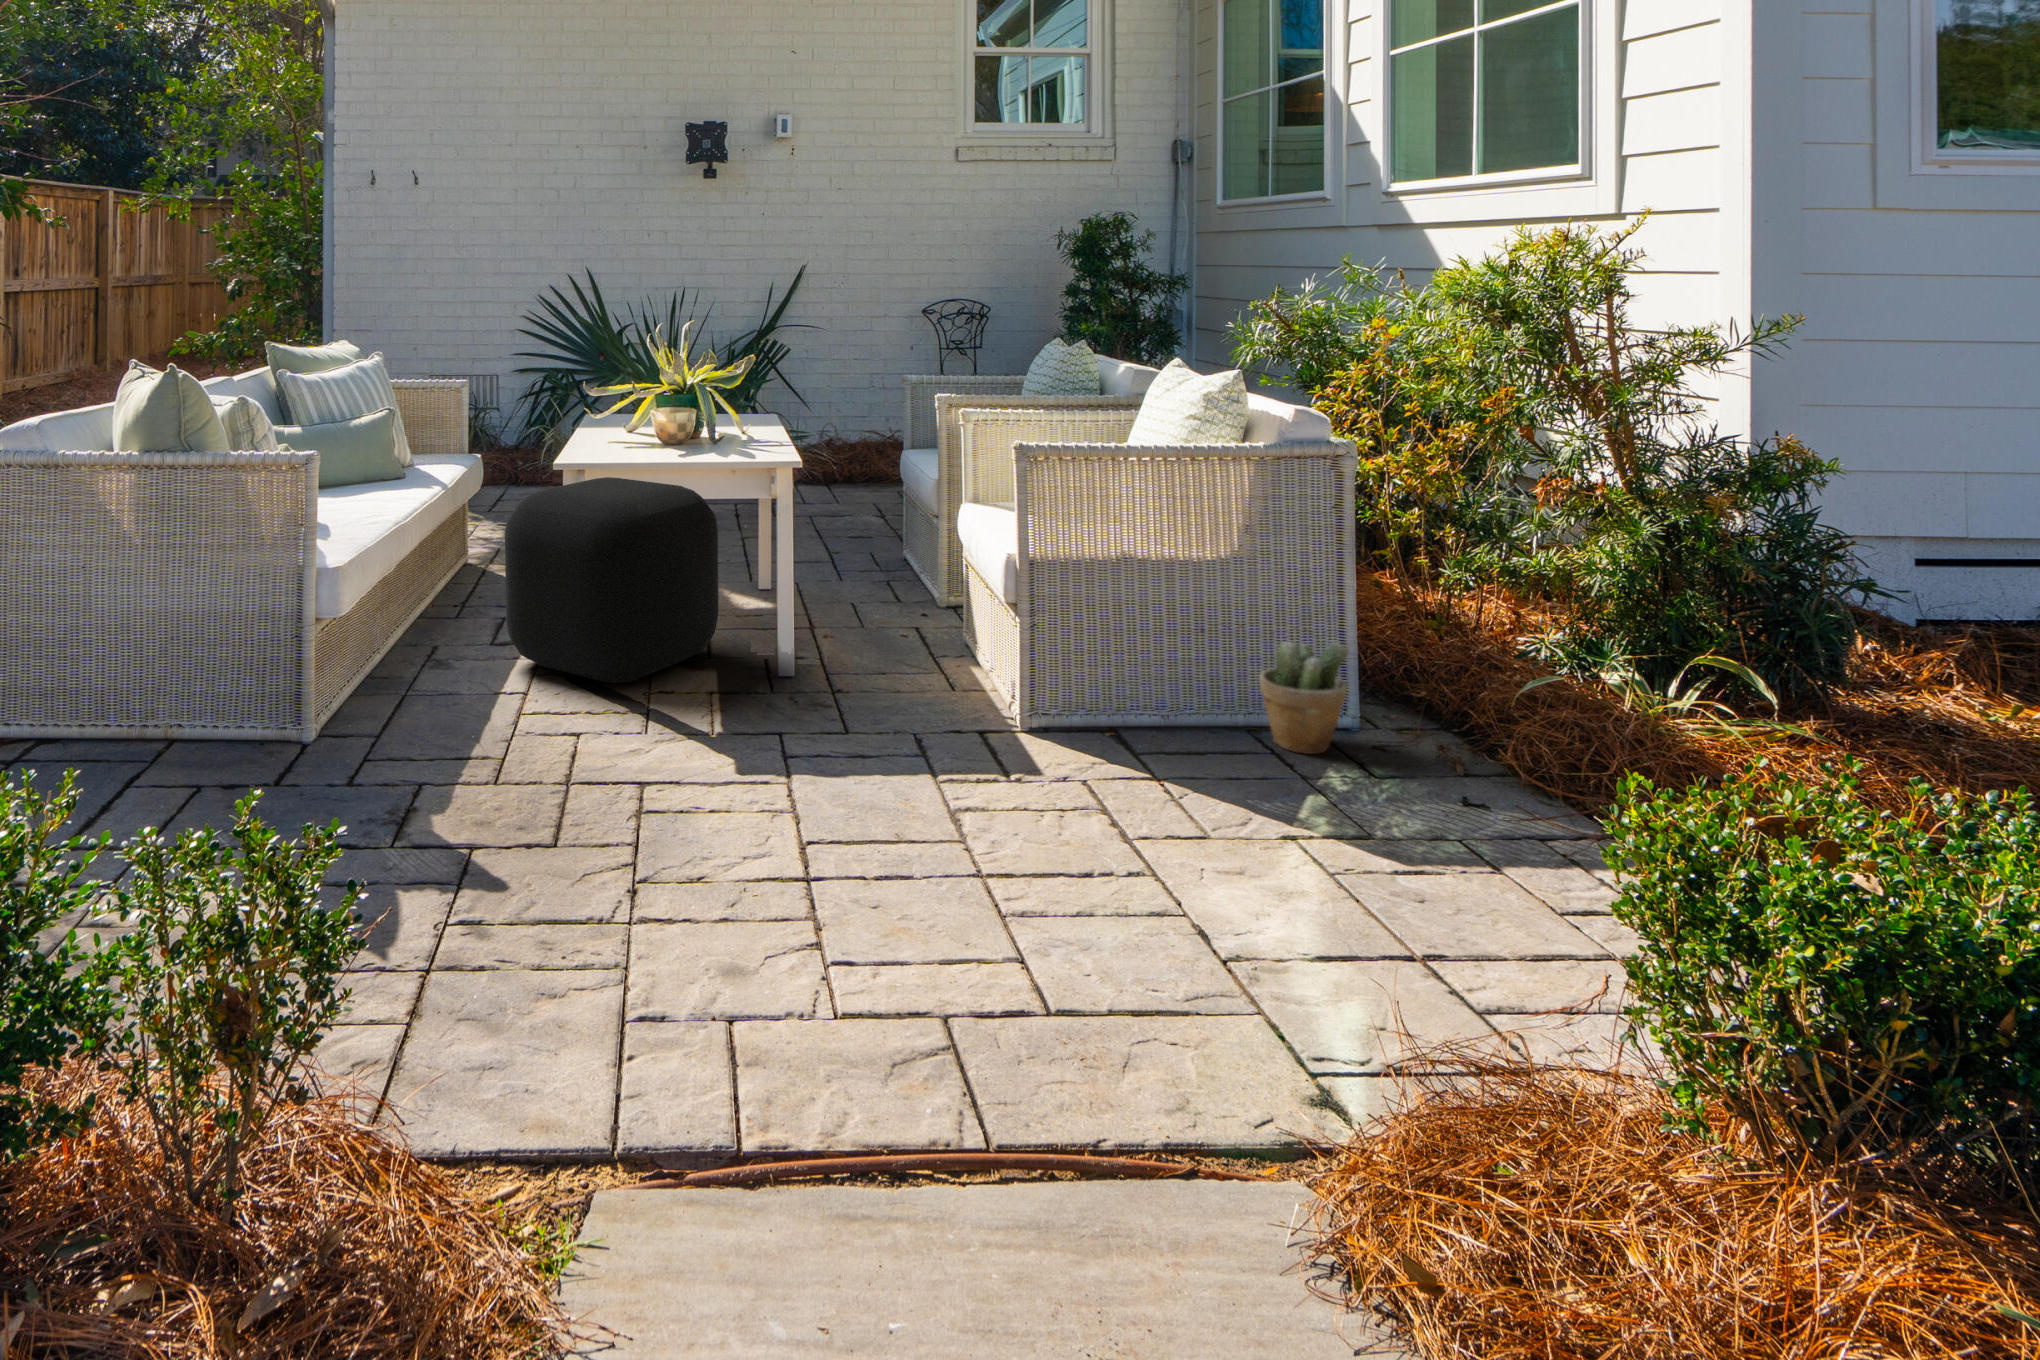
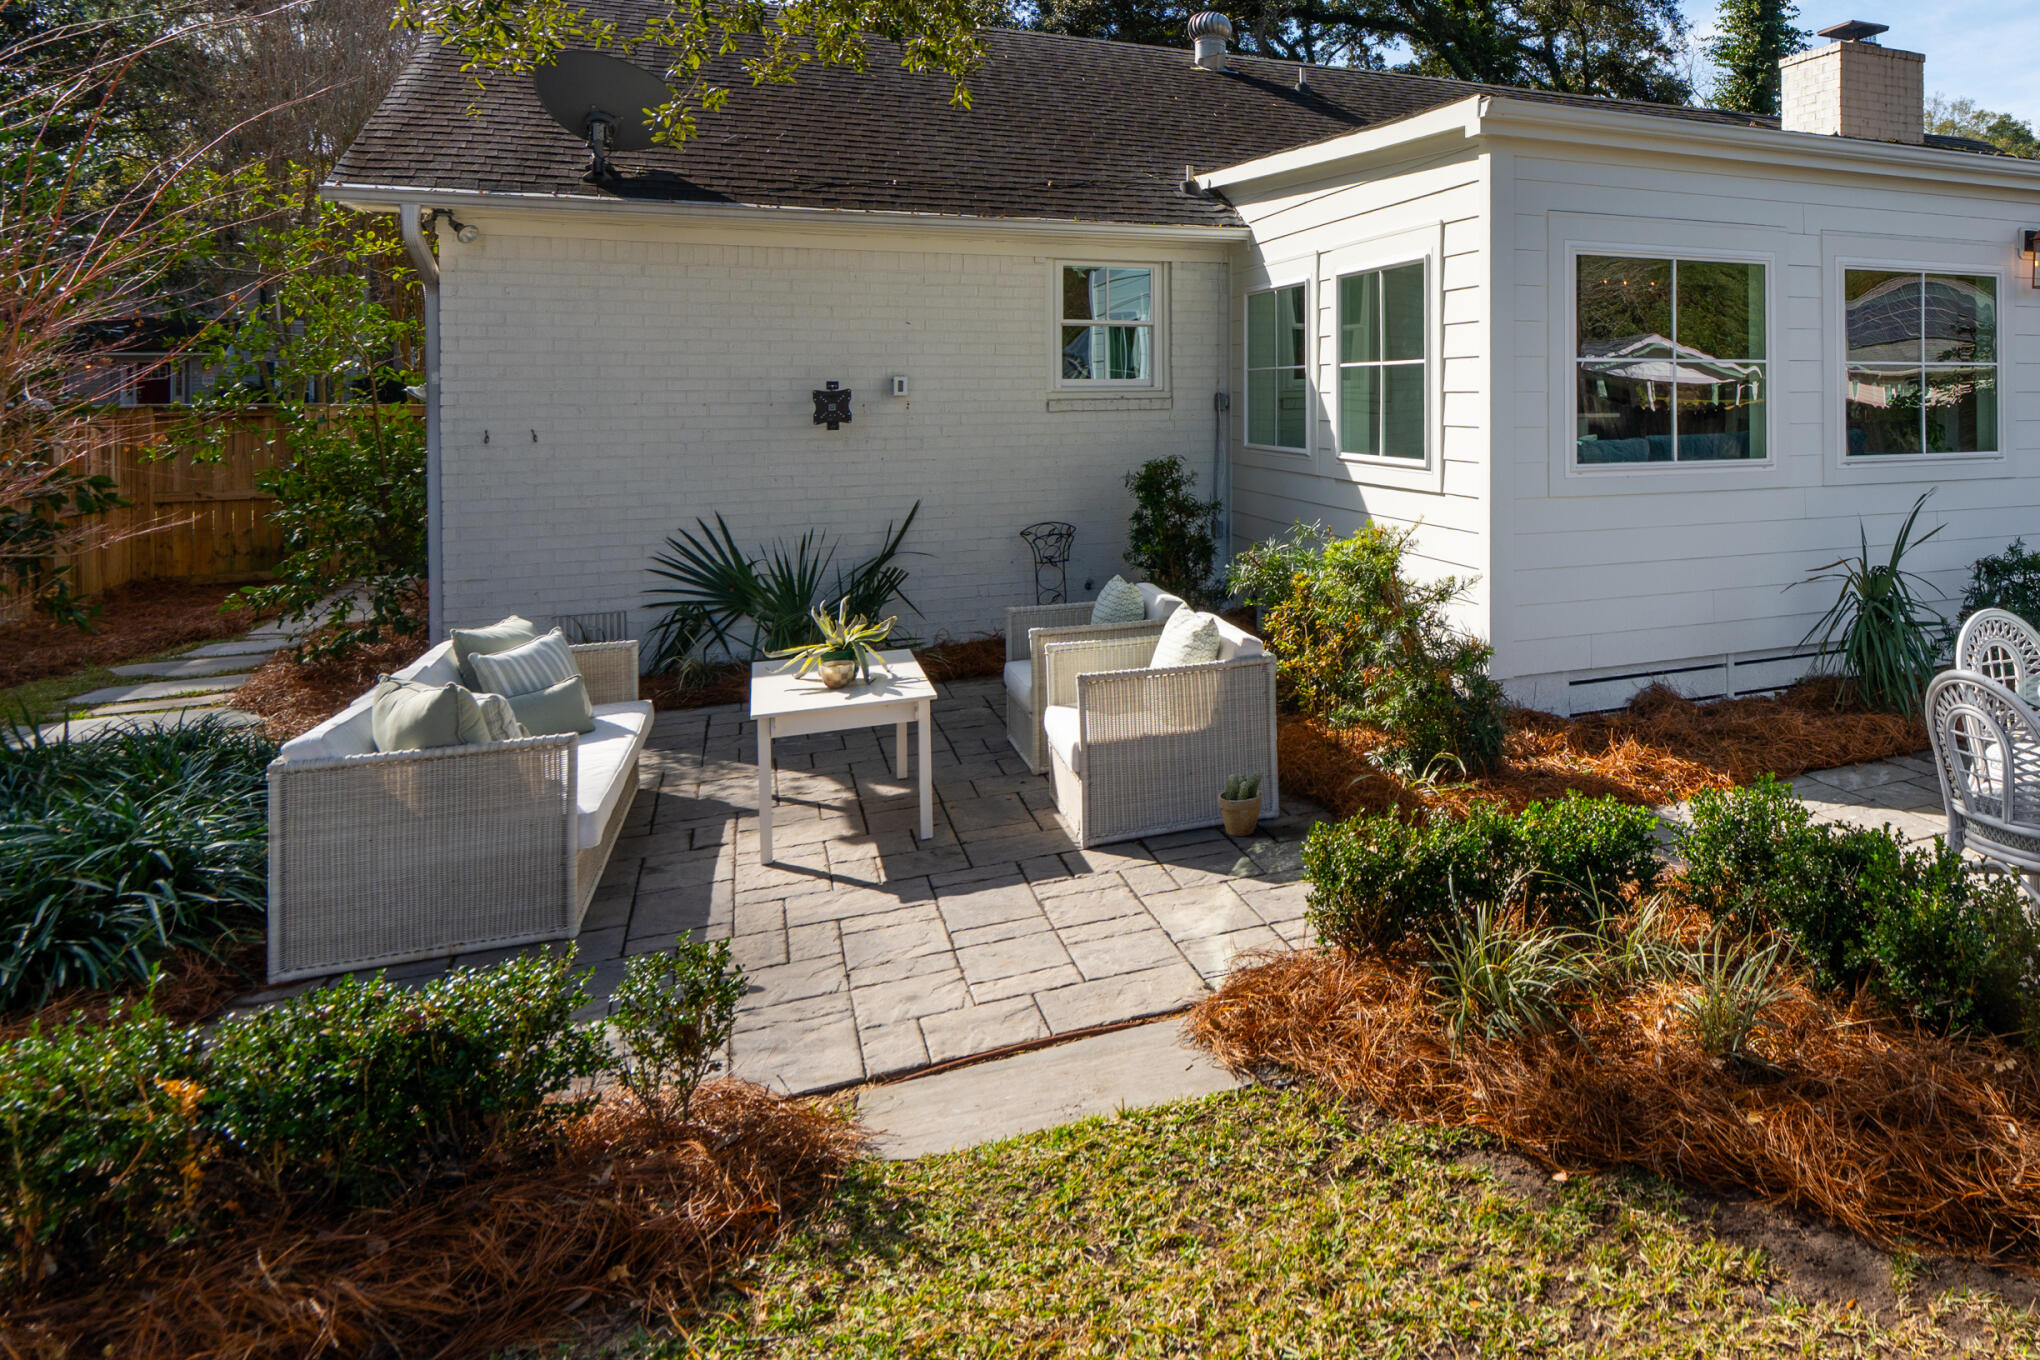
ottoman: present [505,477,718,683] -> none [710,717,876,864]

